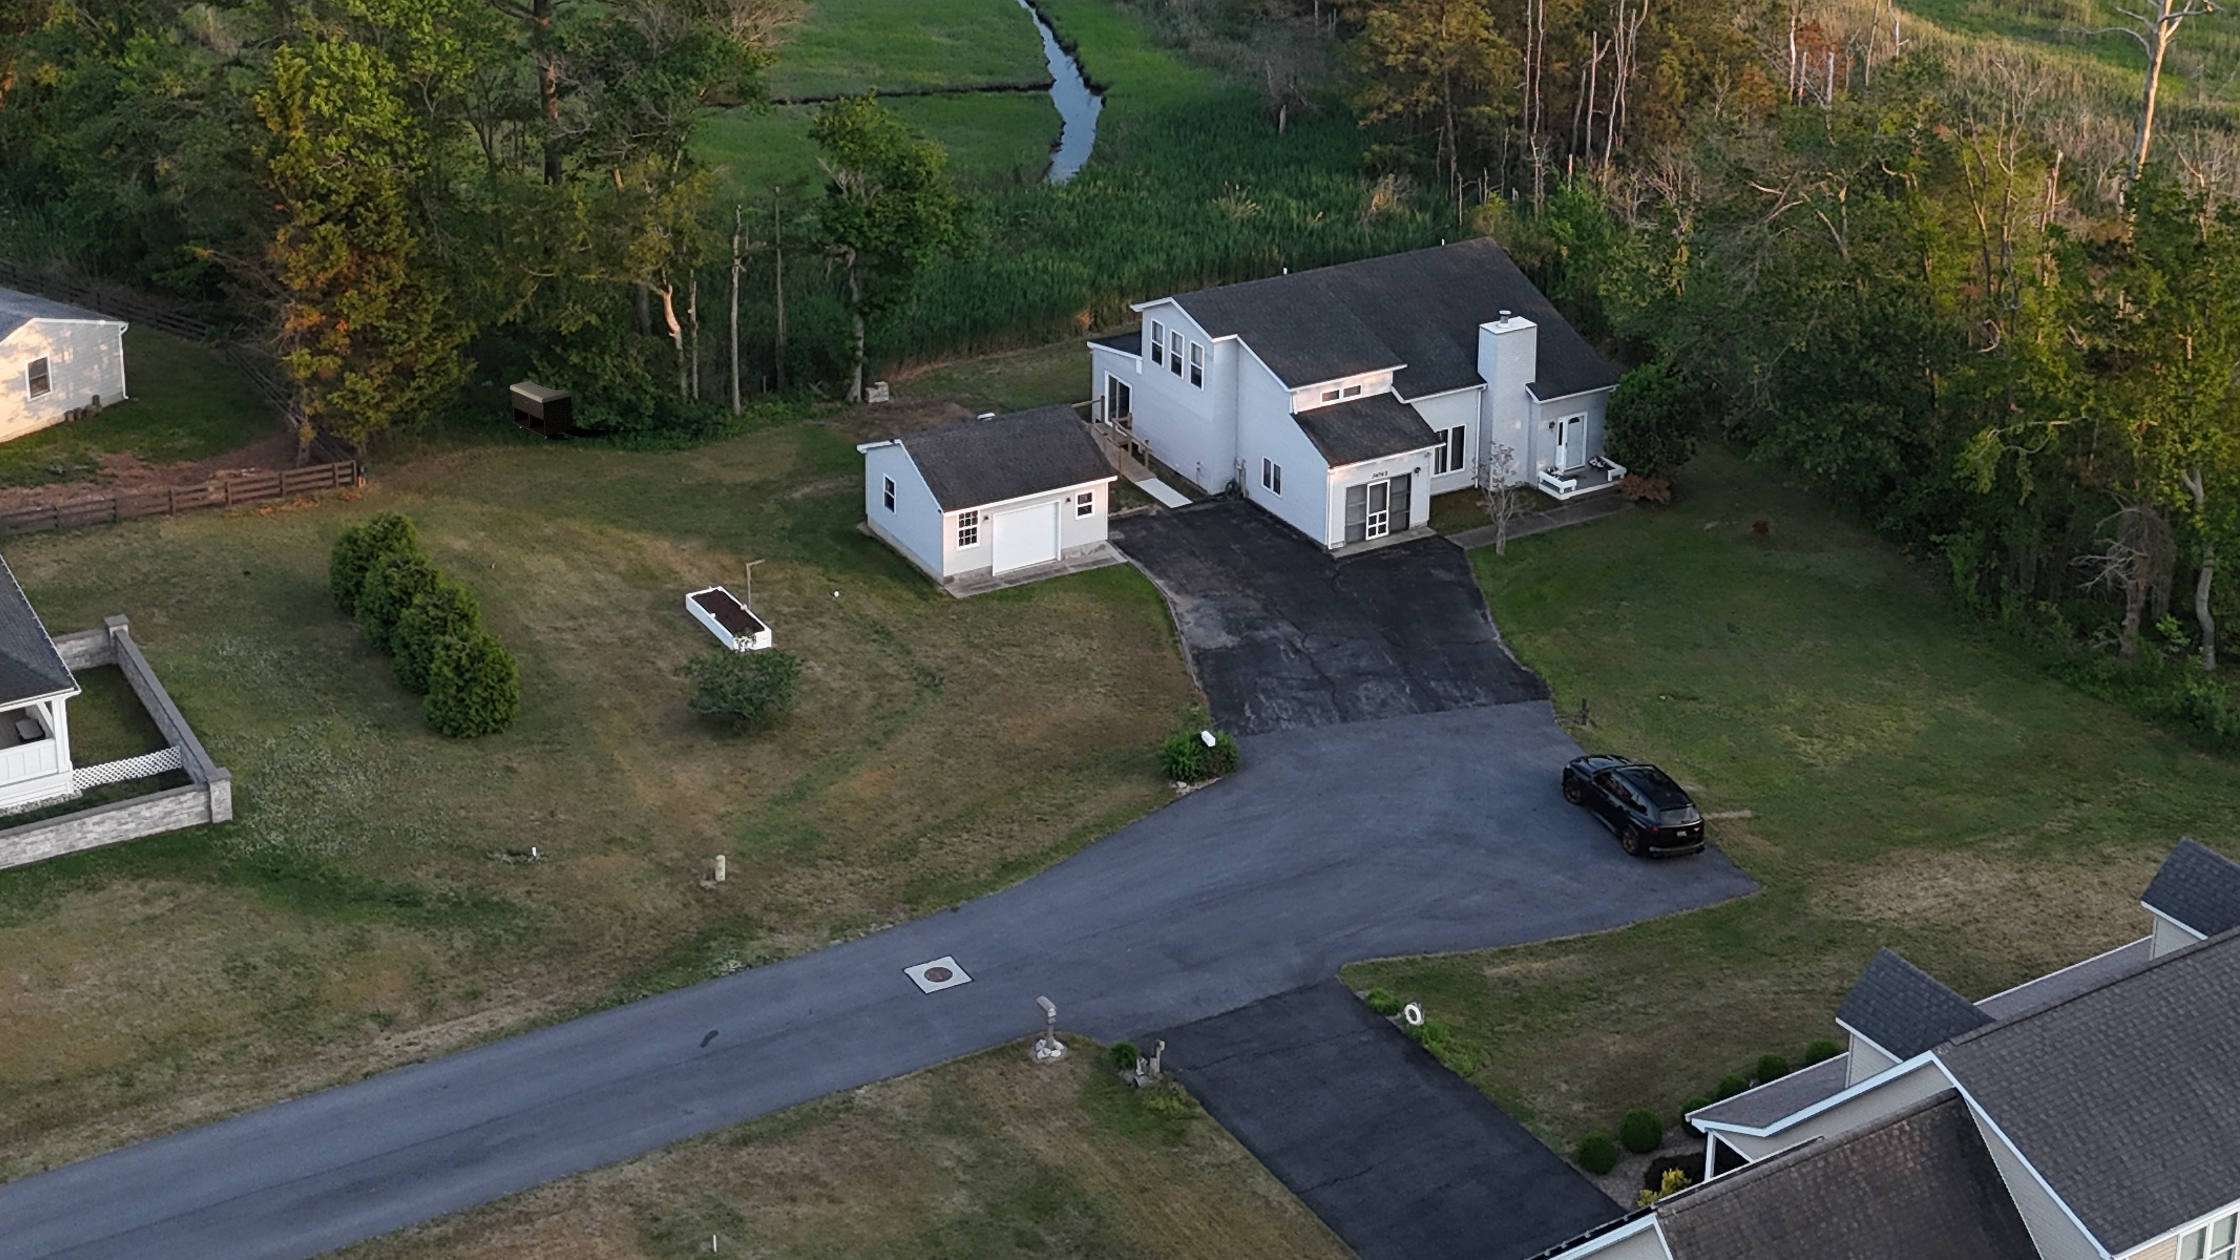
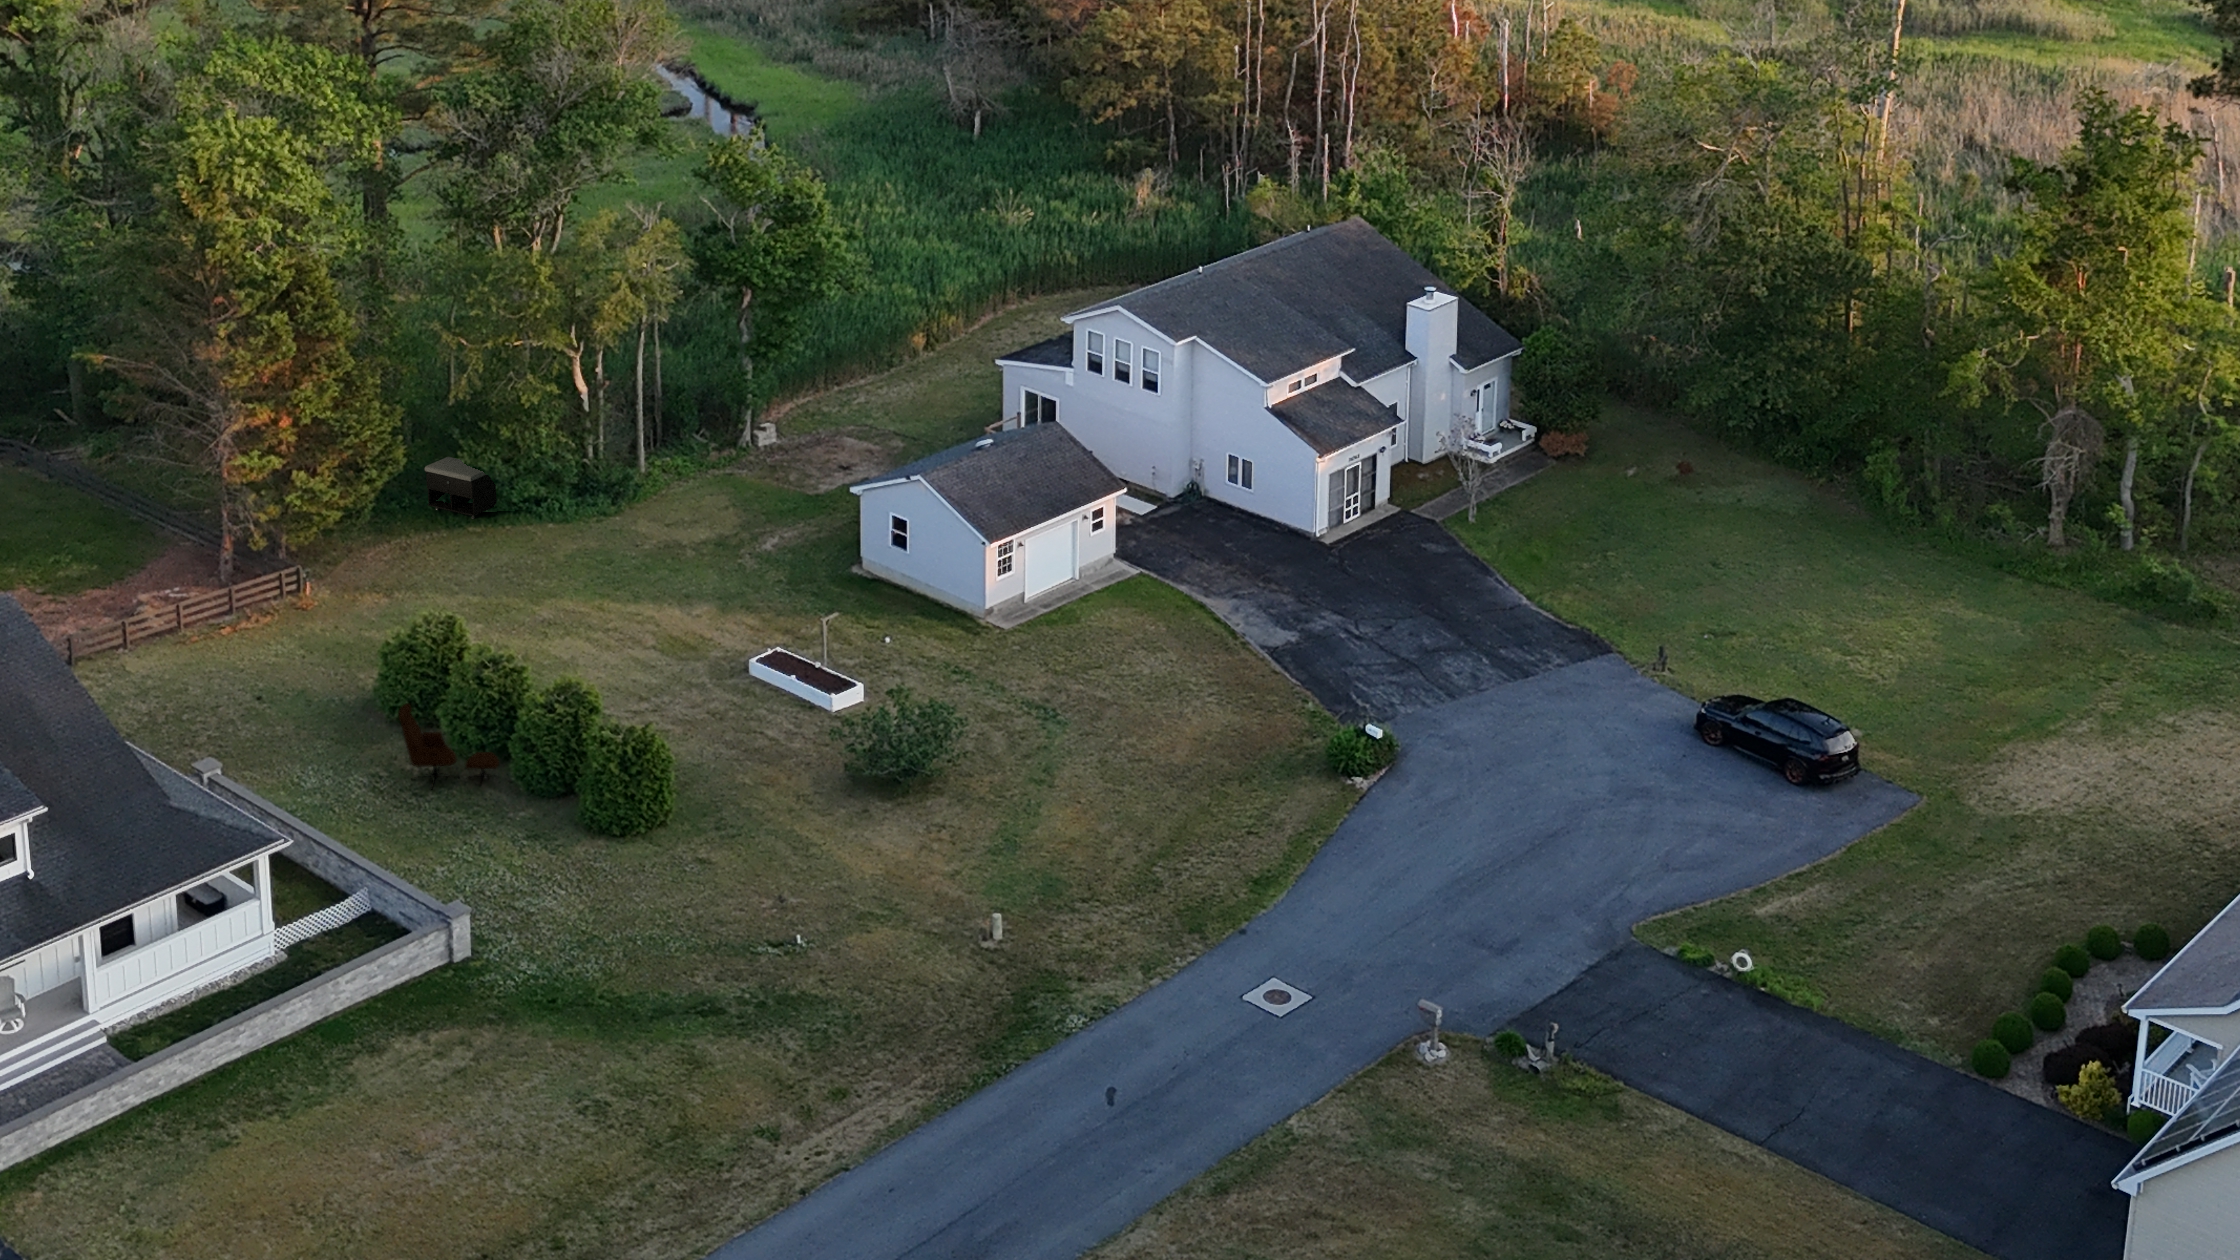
lounge chair: none [293,588,384,674] -> present [398,703,499,786]

